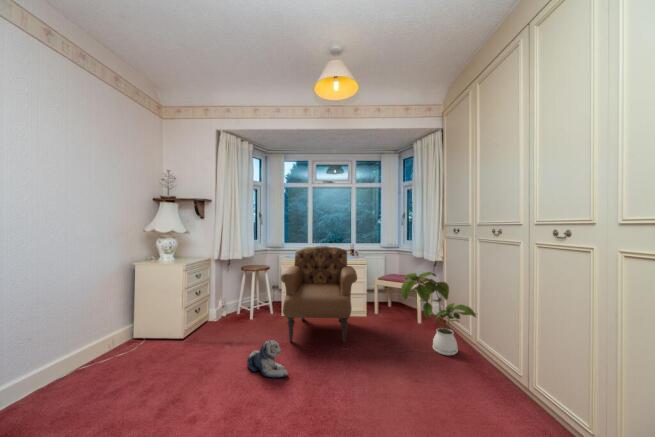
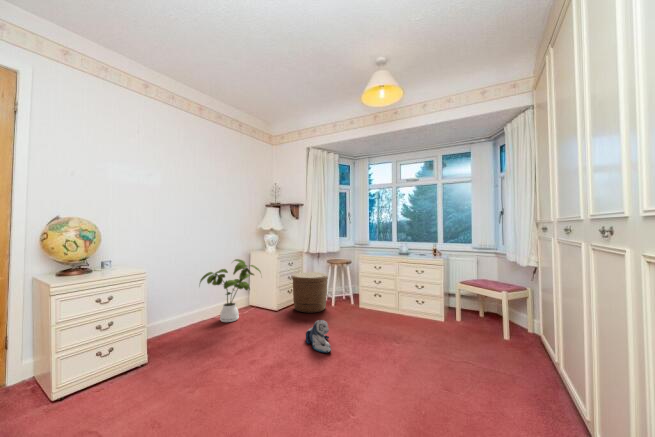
armchair: present [281,246,357,343] -> none [344,244,426,340]
house plant: present [401,272,476,355] -> present [200,259,261,322]
woven basket: none [202,283,248,333] -> present [292,272,328,313]

